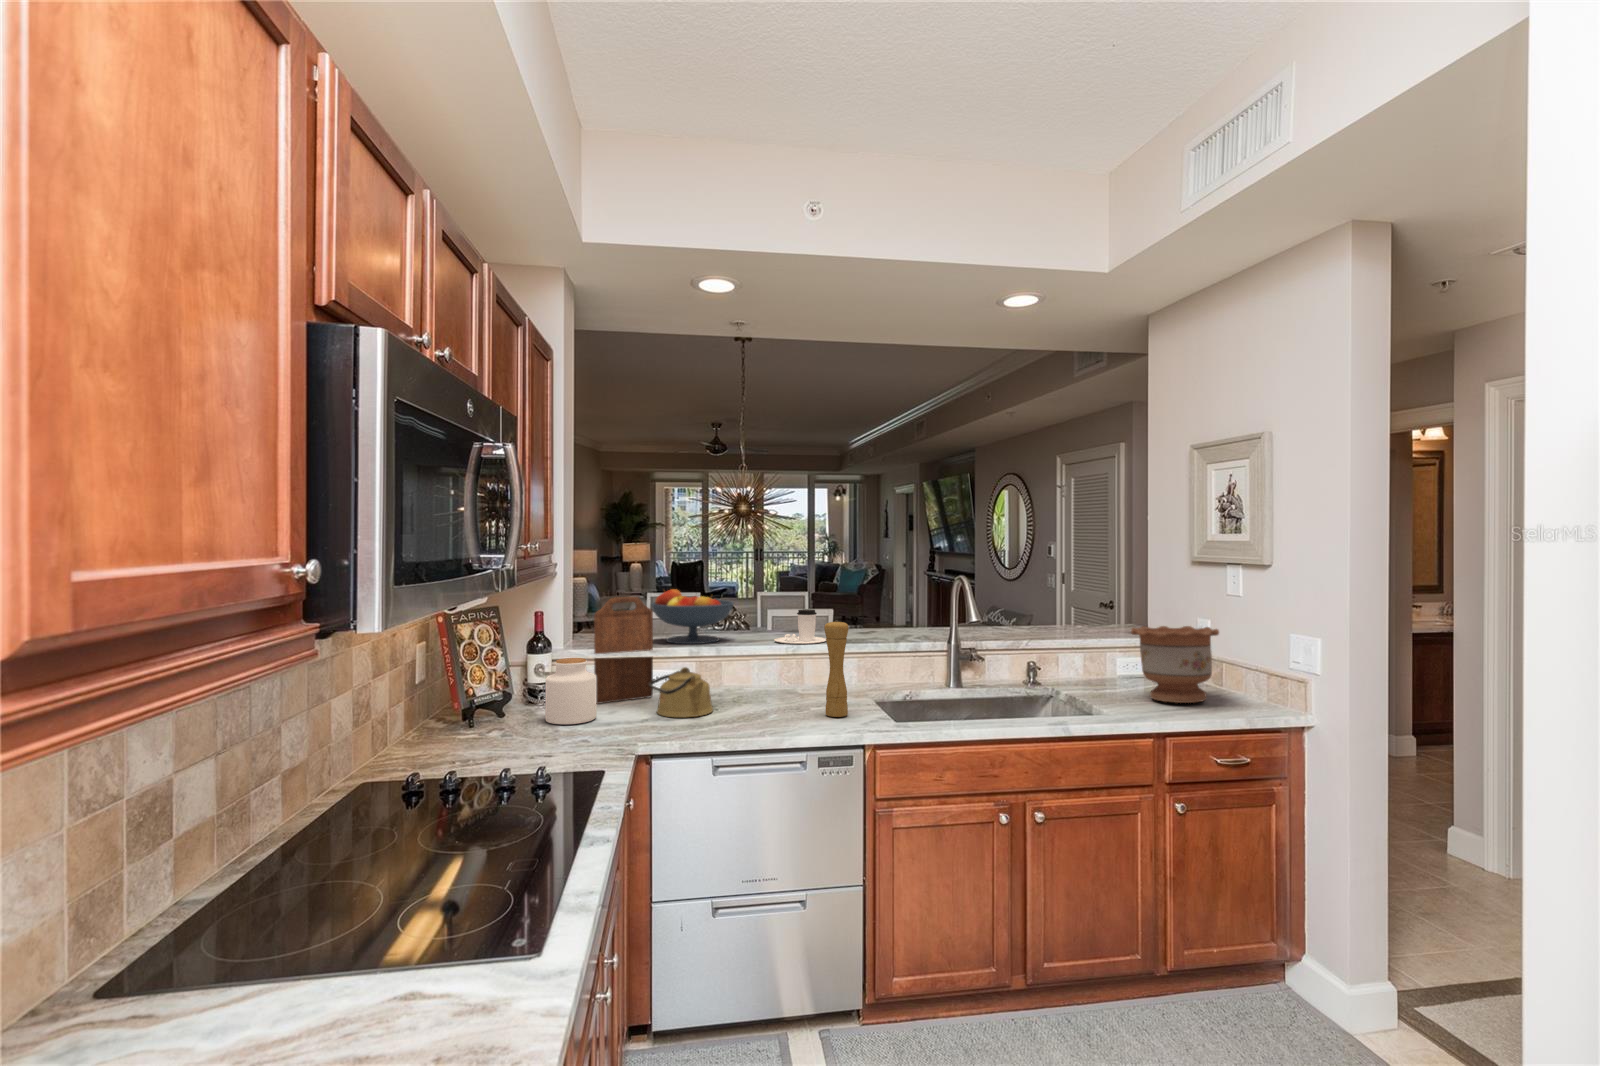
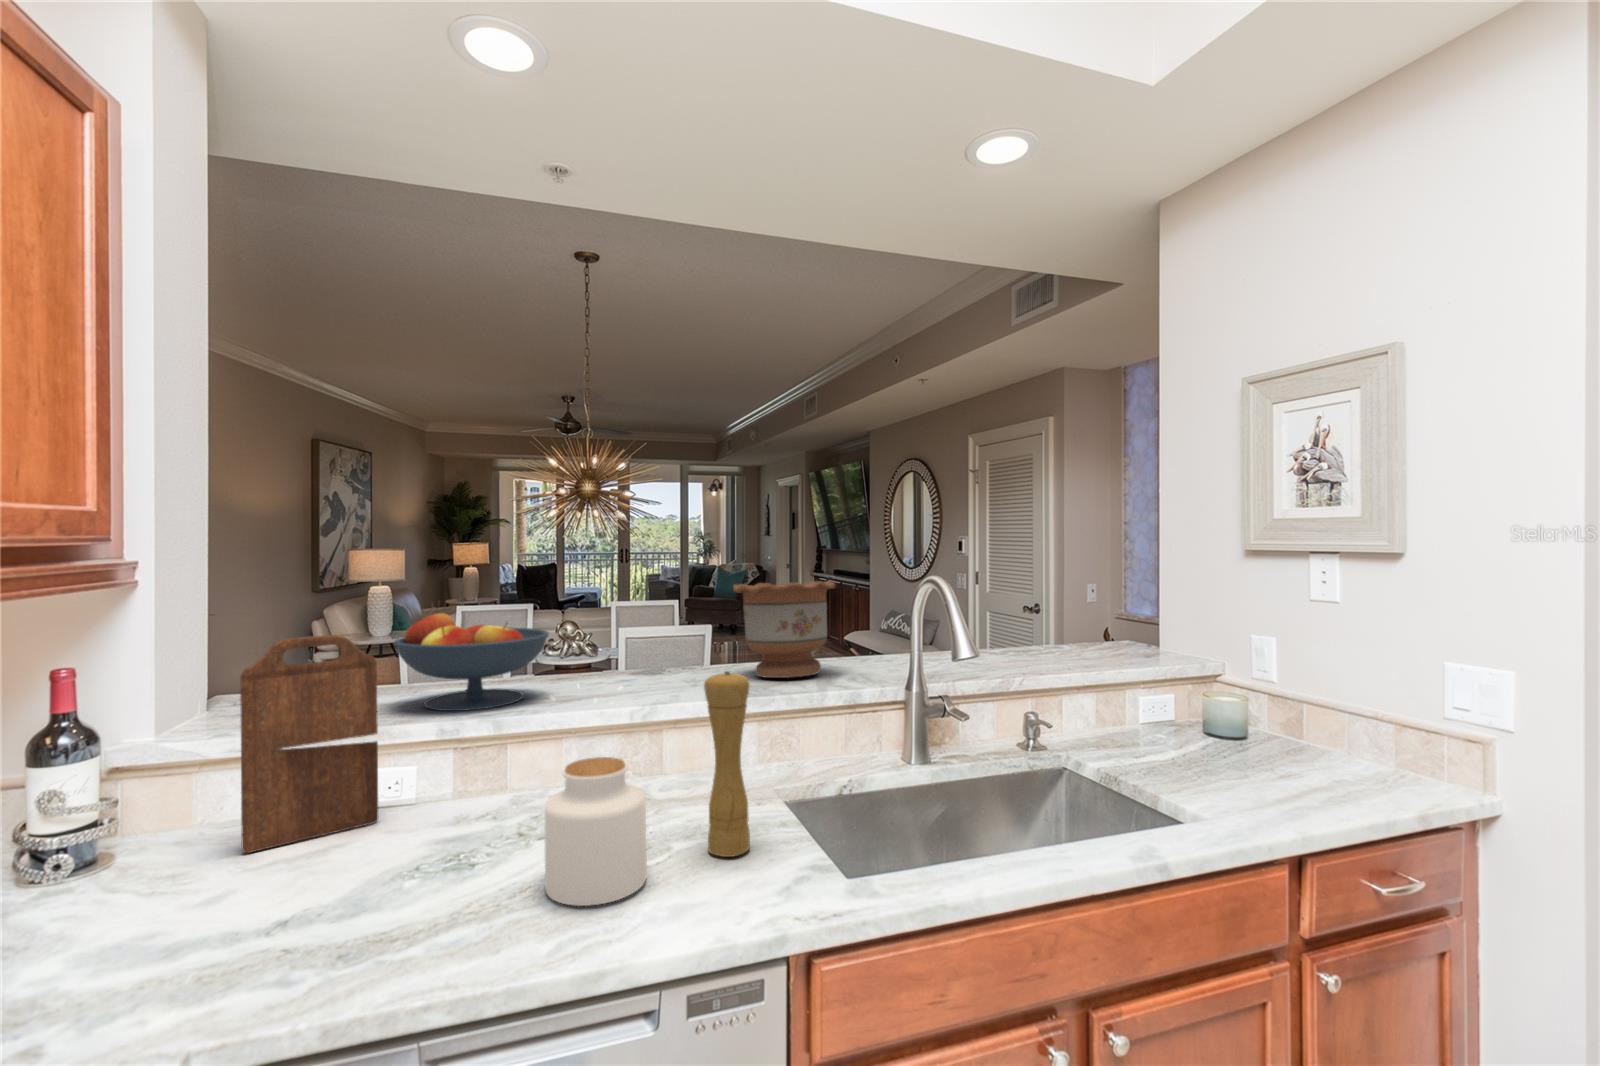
coffee cup: present [774,609,826,644] -> none [617,642,707,704]
flower pot: present [1131,626,1219,703] -> present [733,580,835,678]
jar: present [545,658,597,724] -> present [544,757,647,906]
kettle: present [649,667,713,717] -> none [349,775,487,888]

